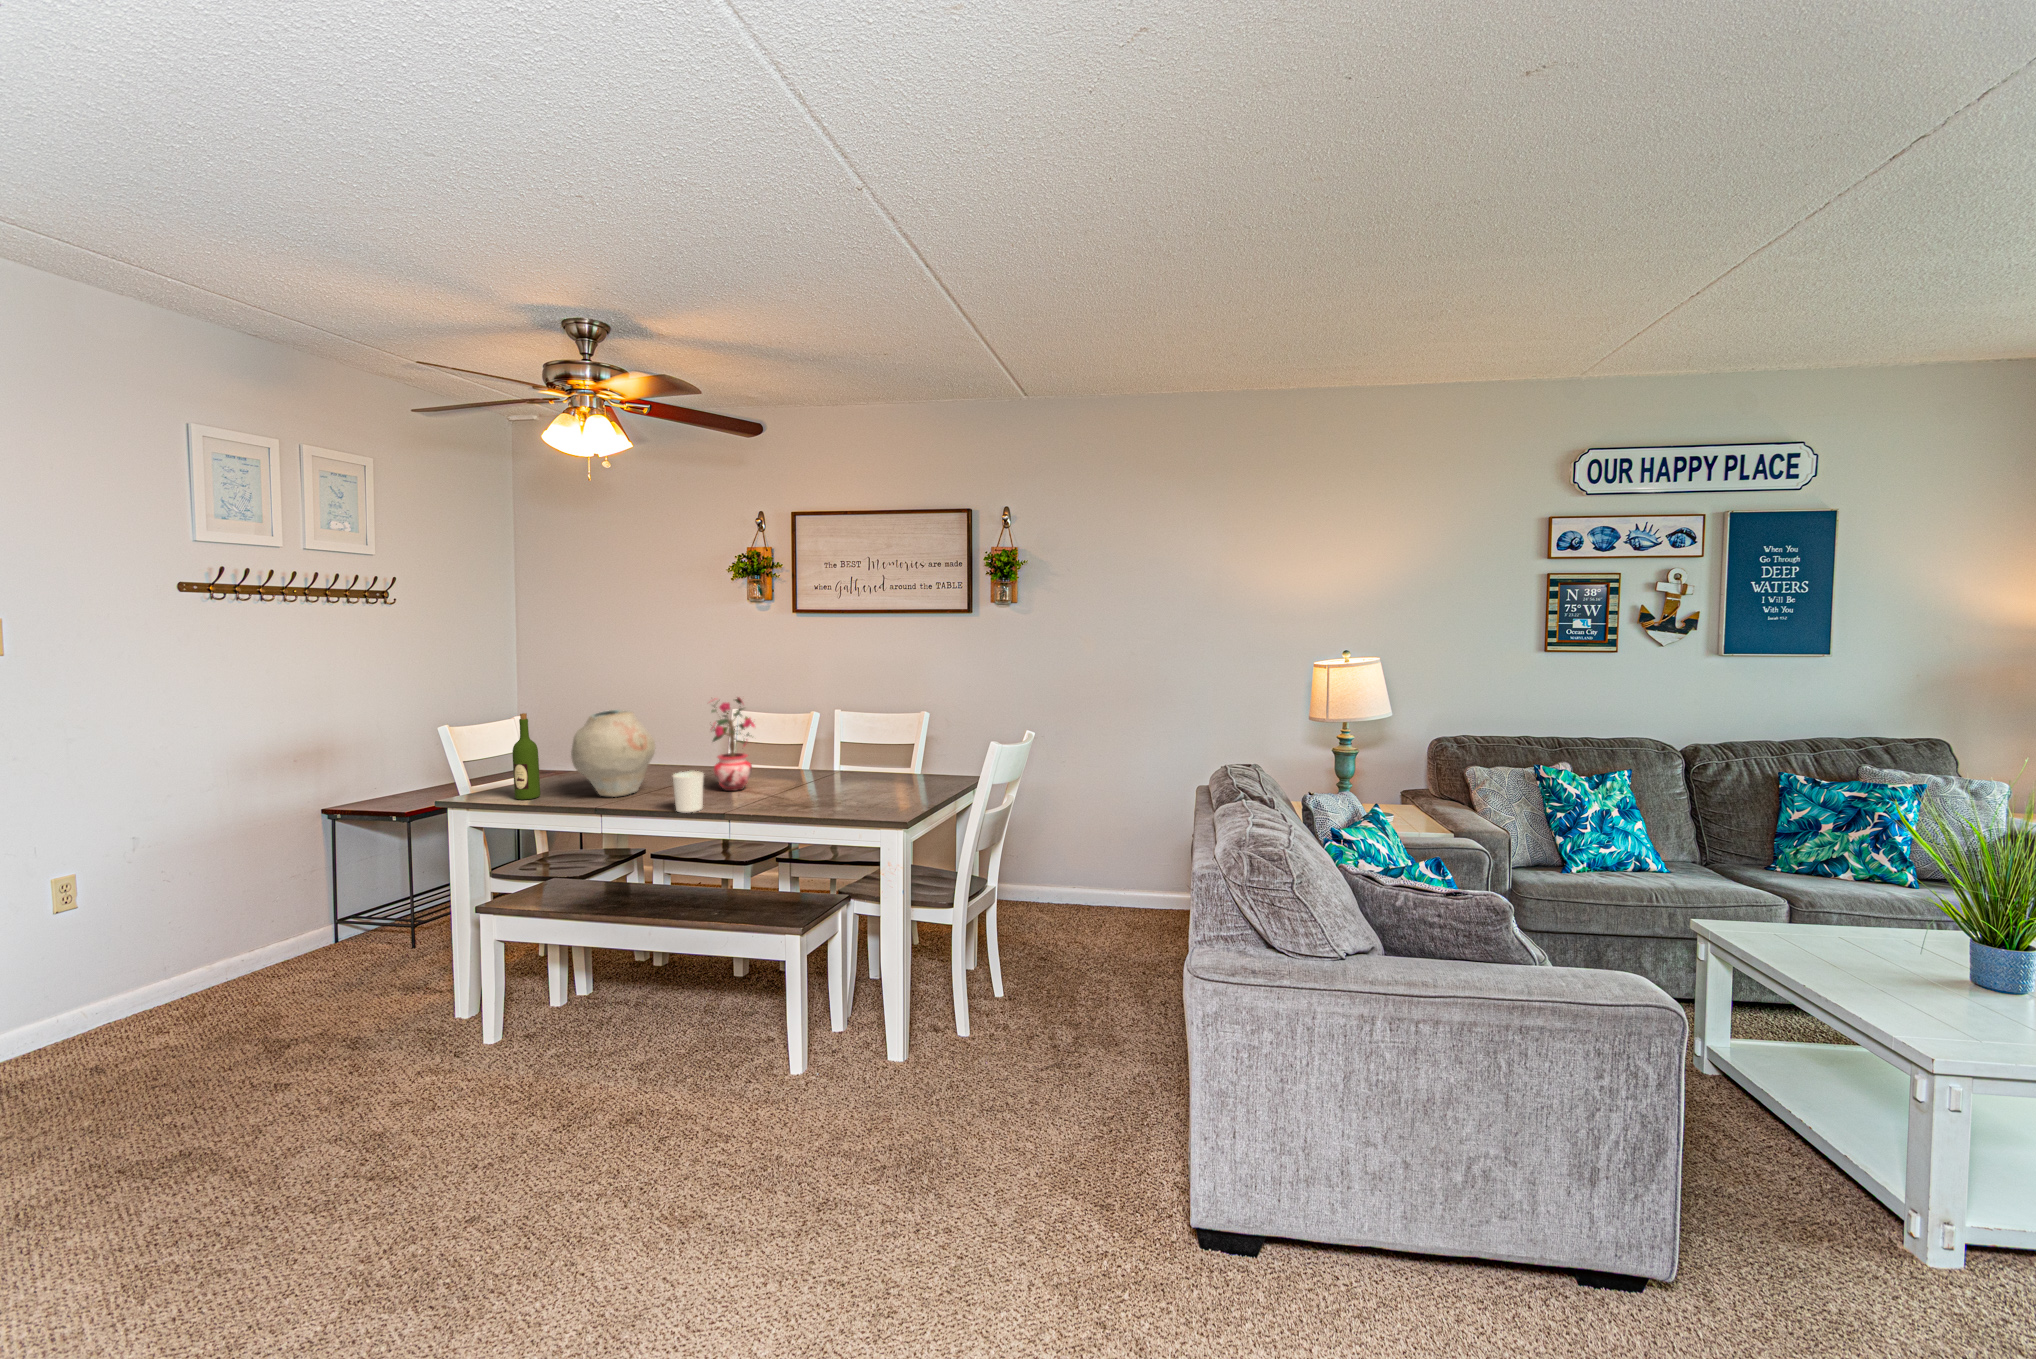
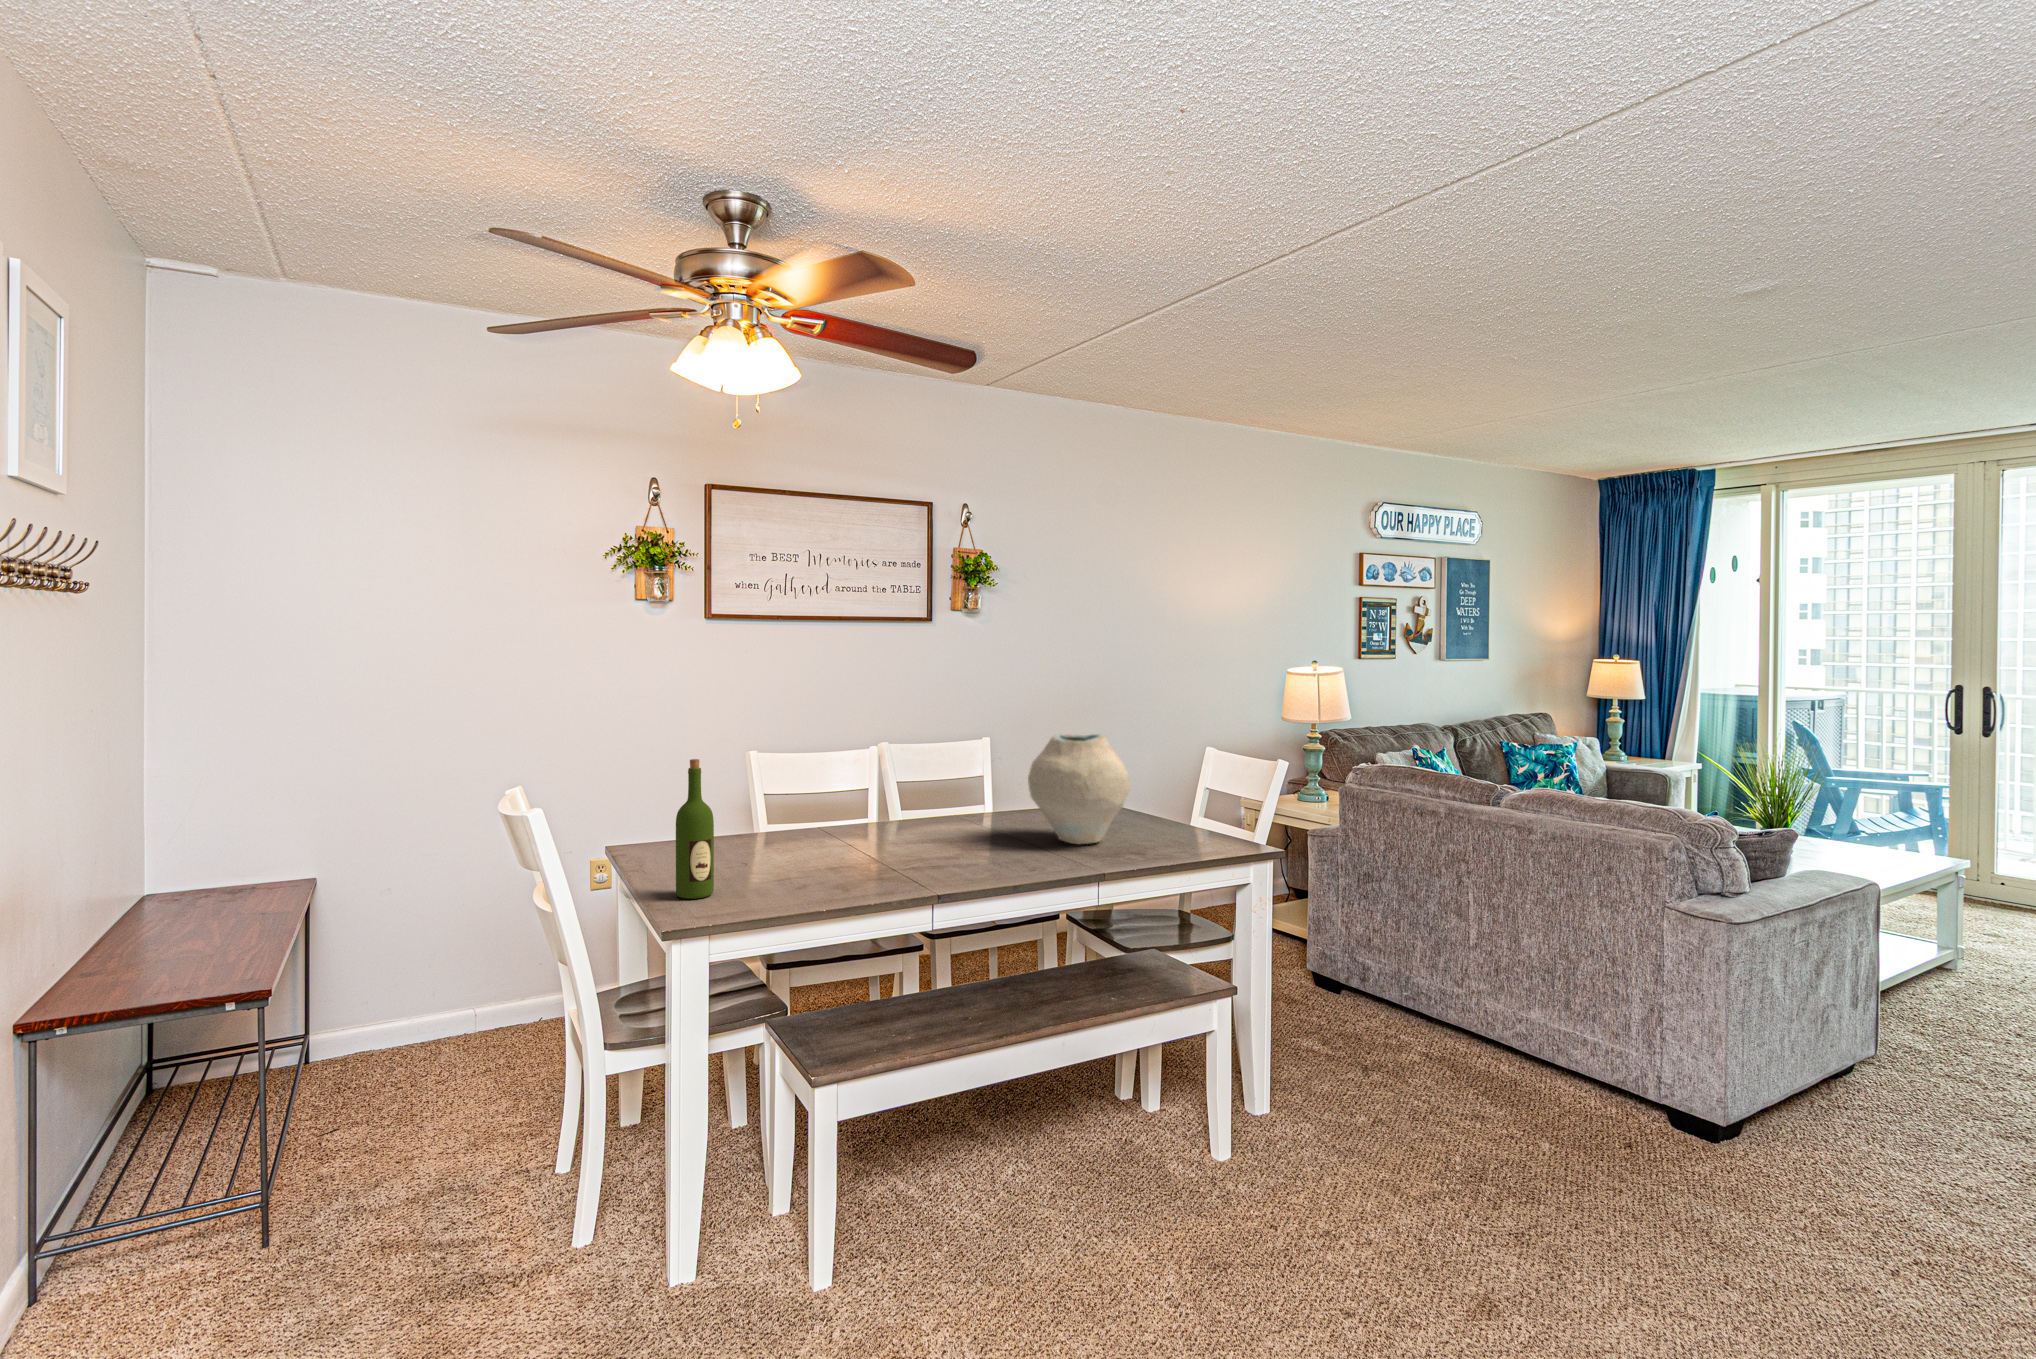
potted plant: present [712,697,755,791] -> none [890,719,961,847]
vase: present [571,710,655,797] -> present [1028,734,1130,844]
candle holder: present [673,771,704,812] -> none [960,817,999,872]

